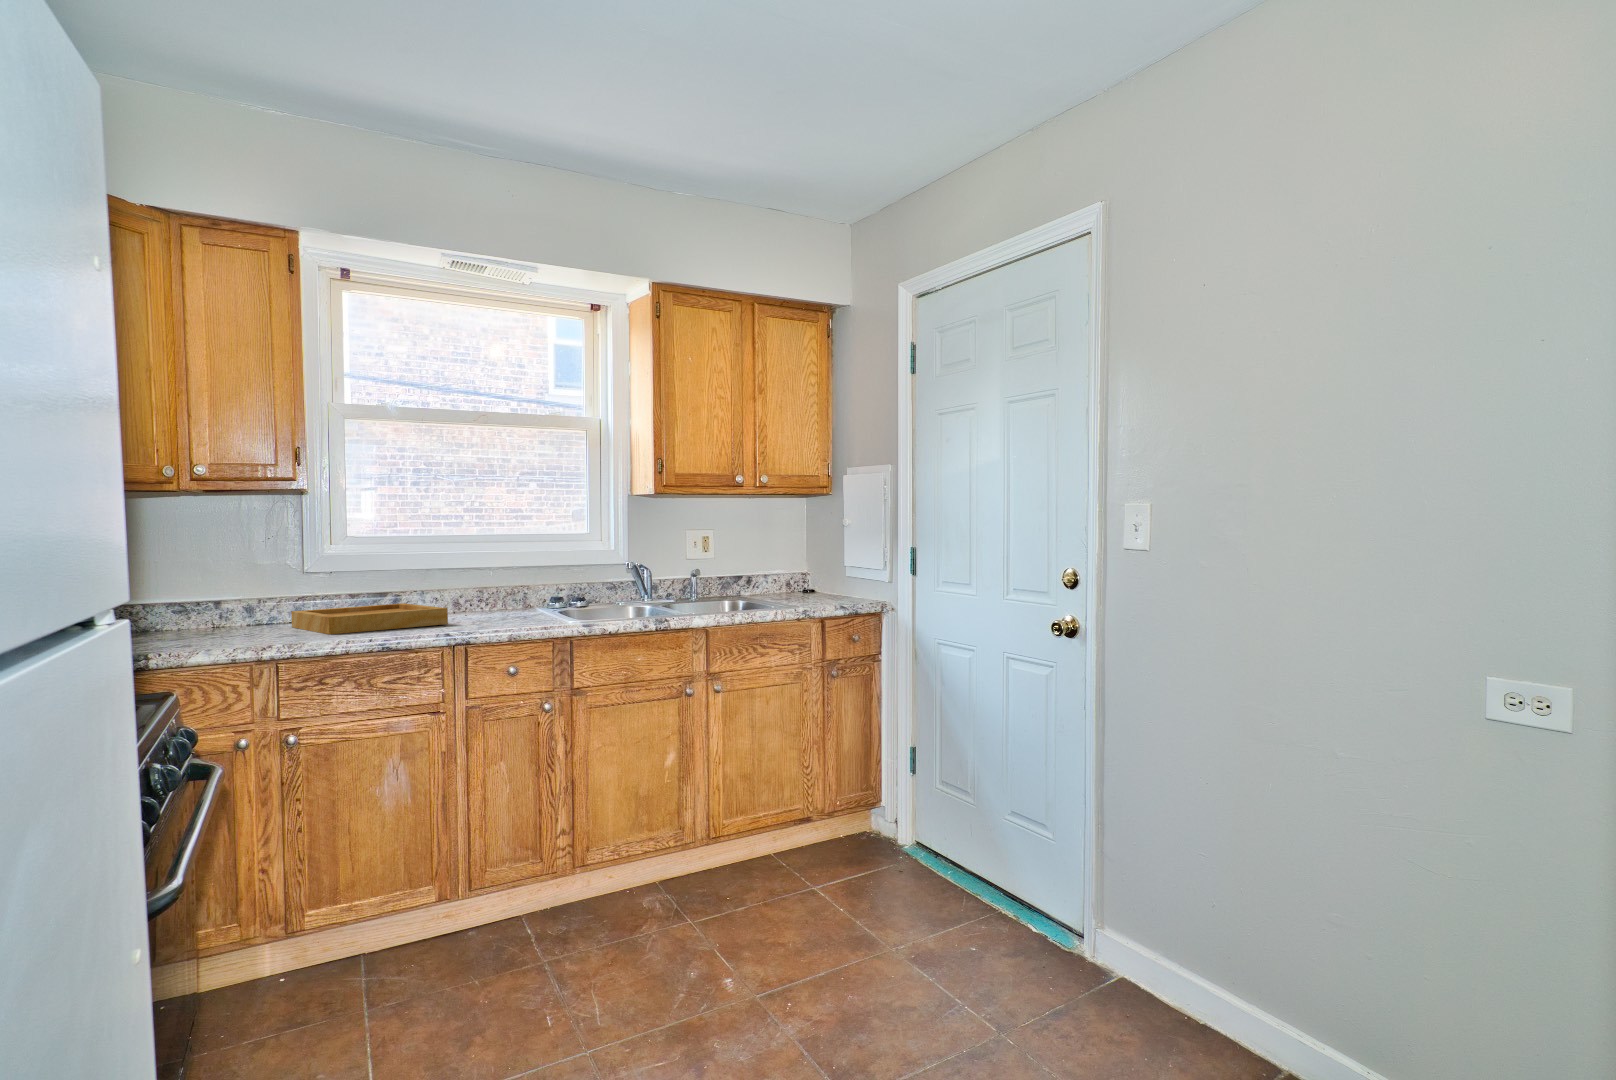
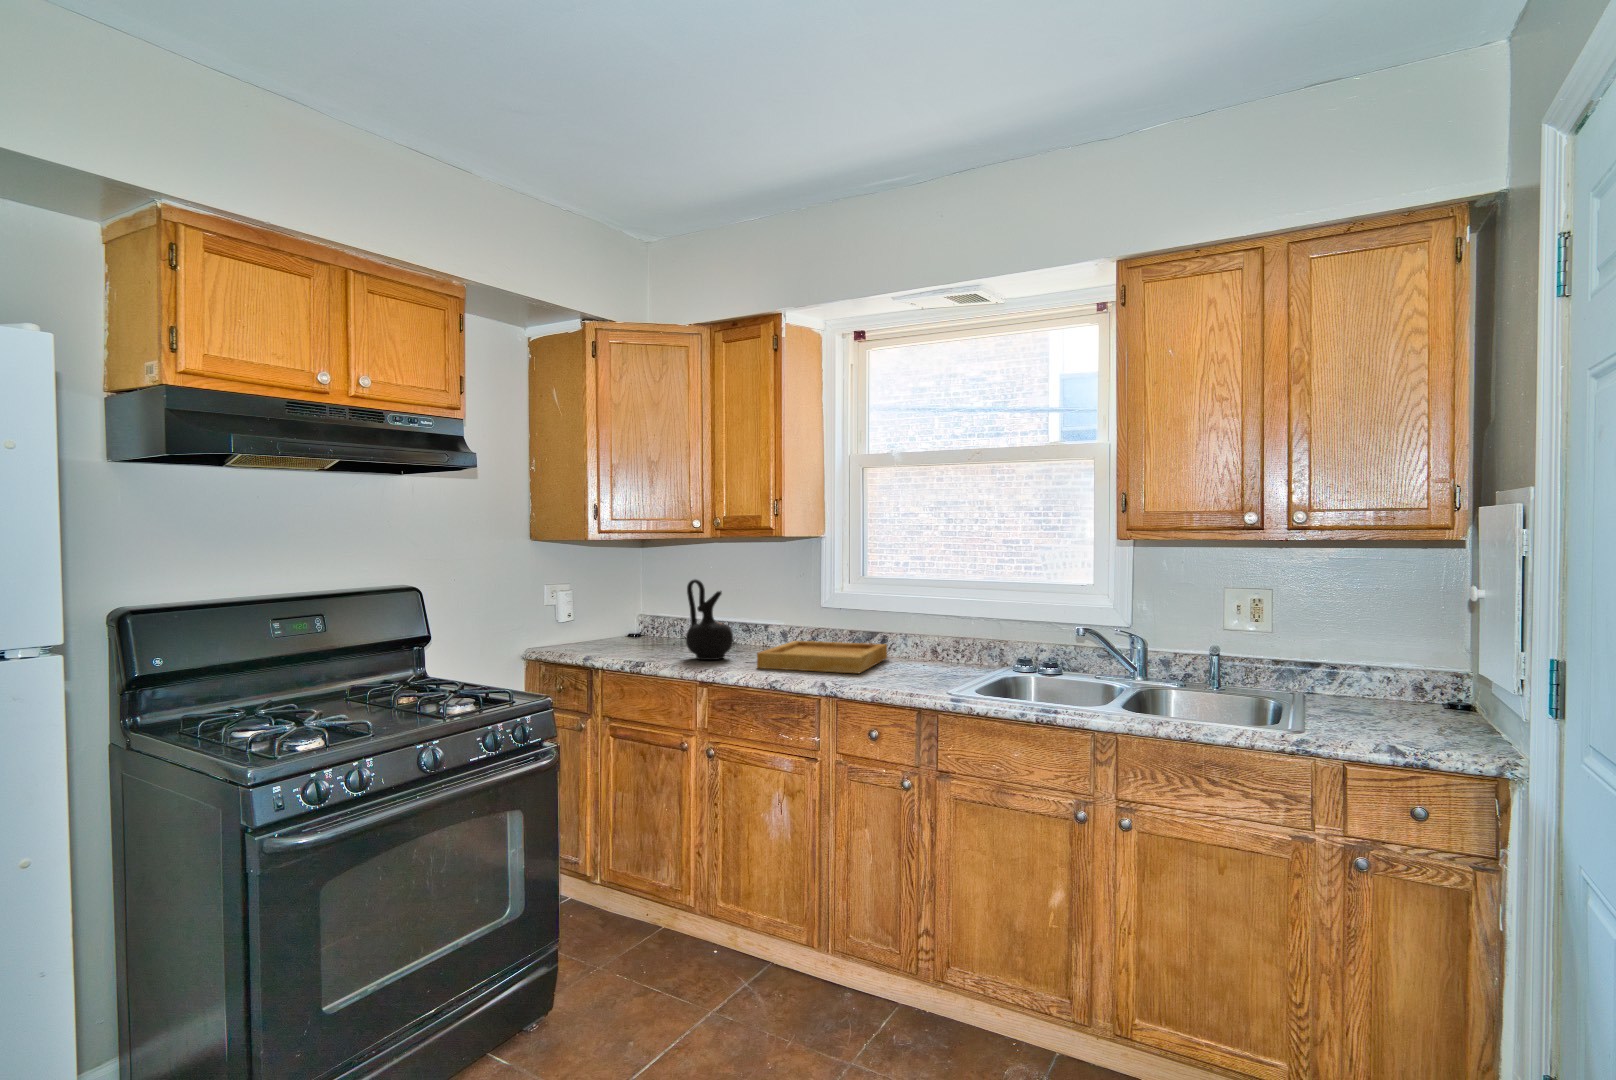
ceramic jug: none [188,540,260,640] -> present [686,579,733,660]

